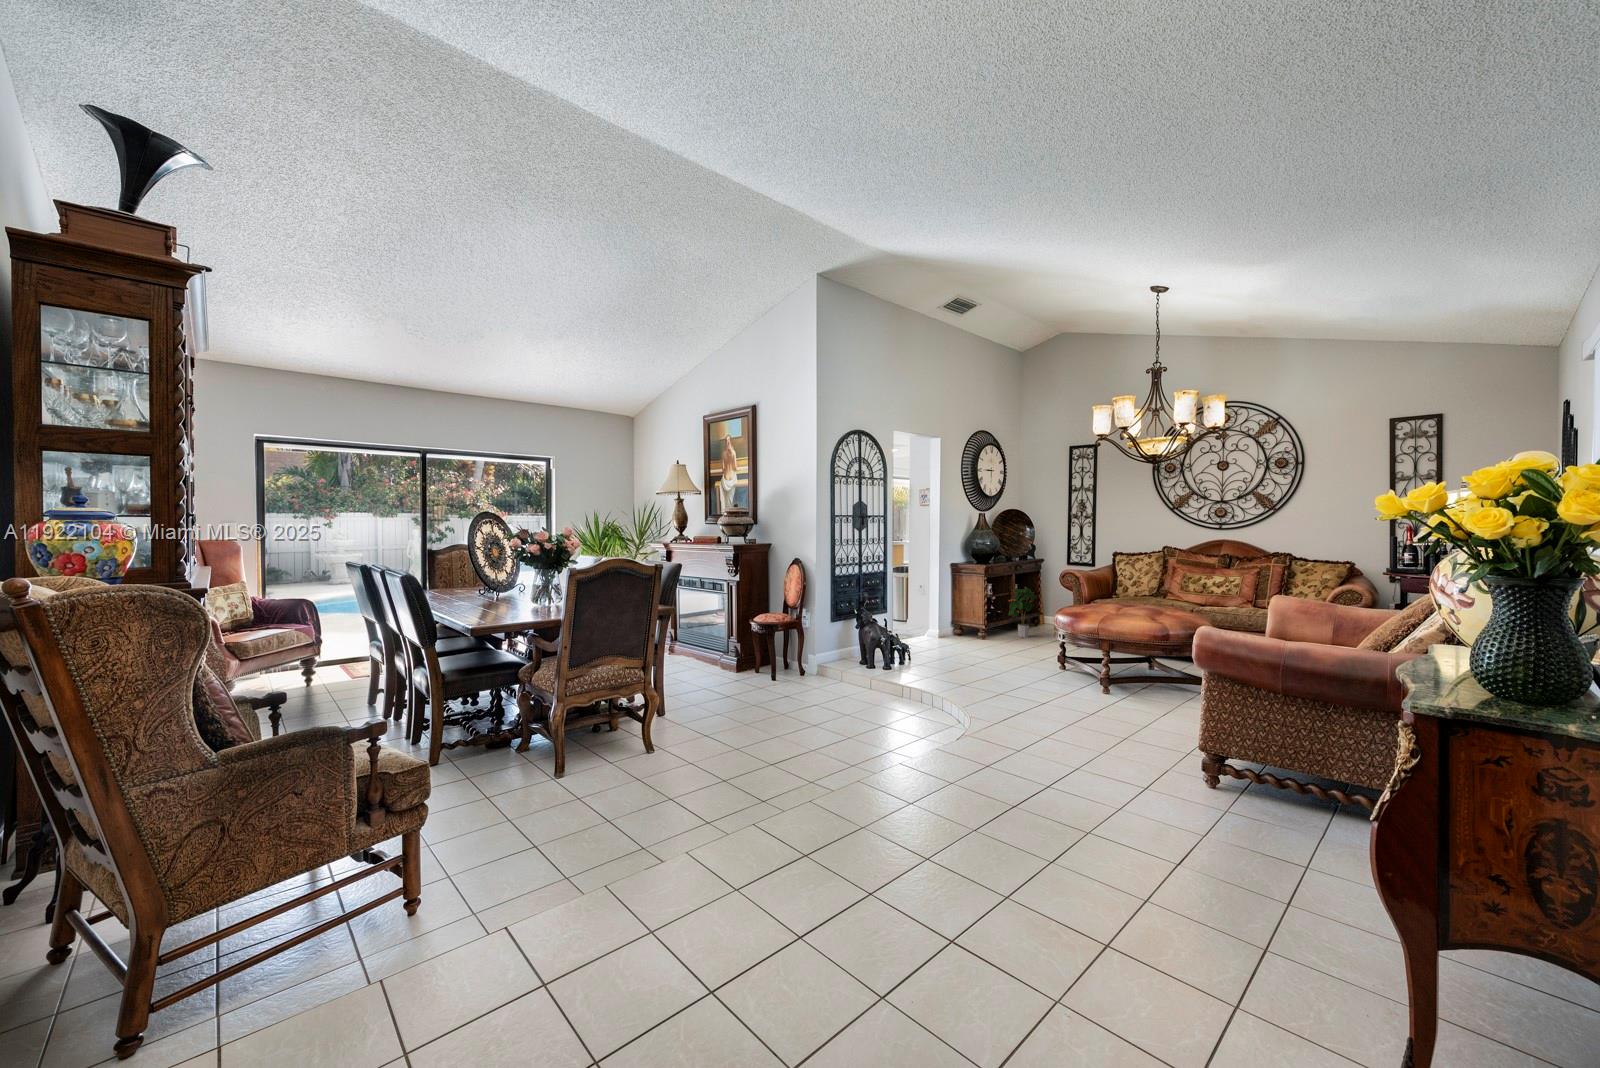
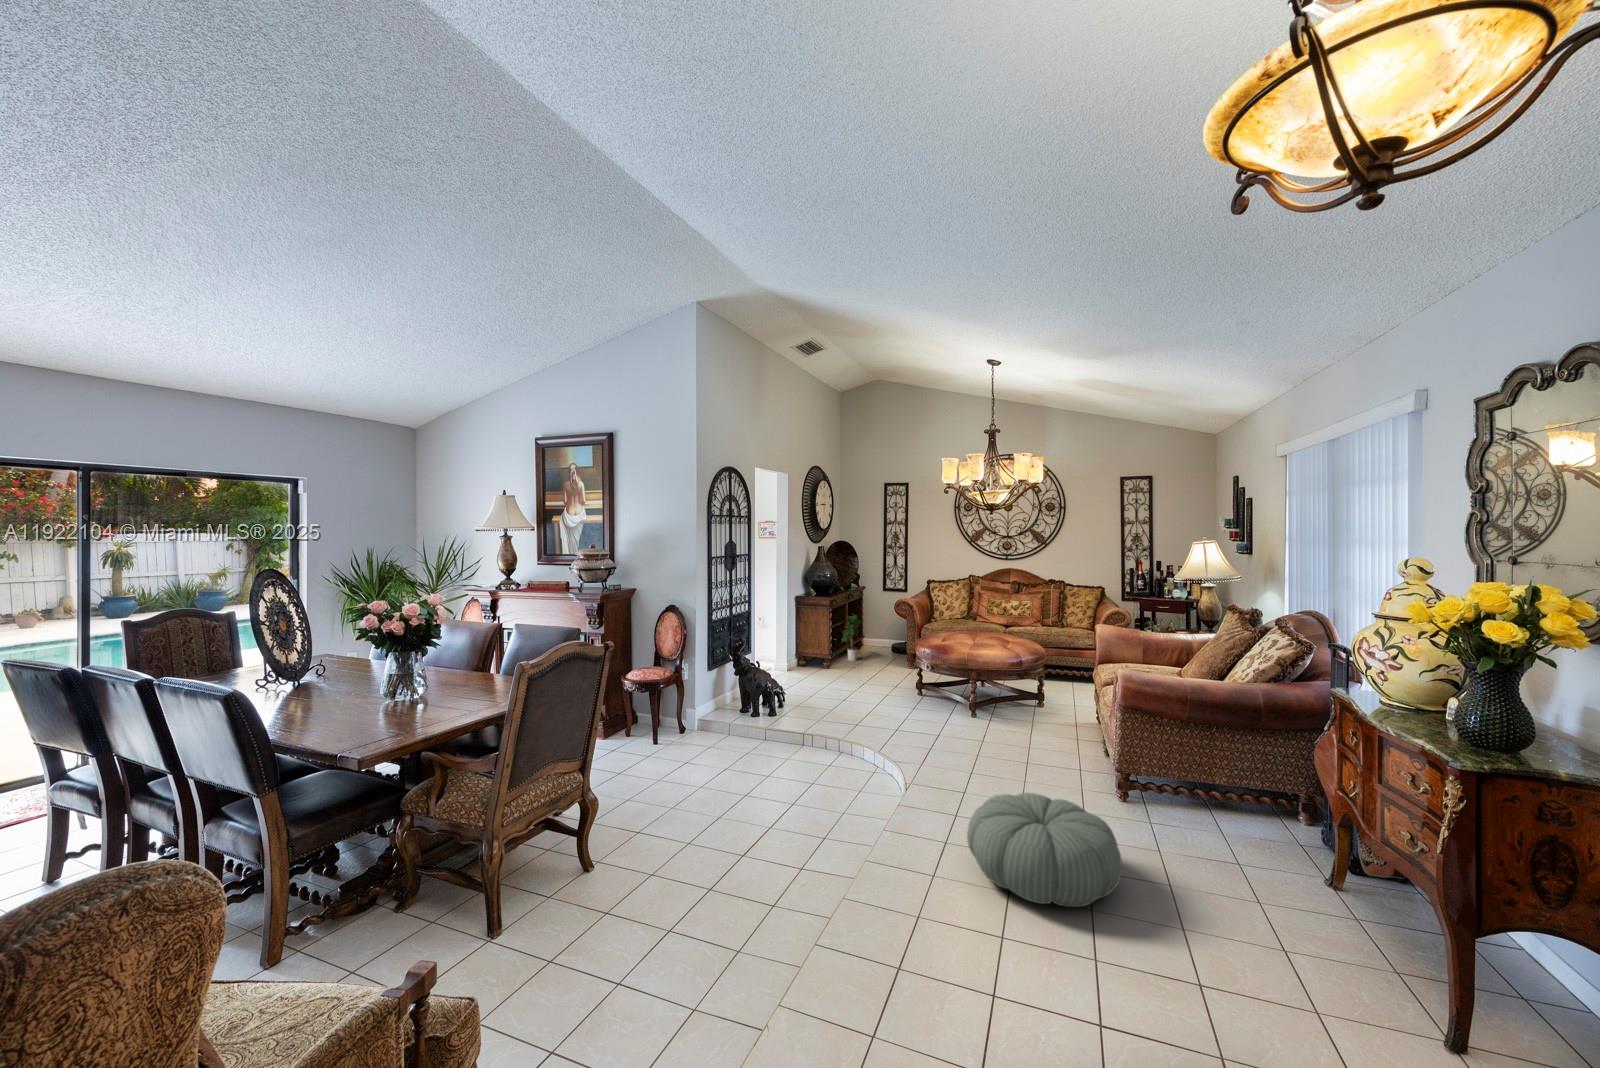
pouf: none [961,734,1119,838] -> present [967,793,1122,907]

